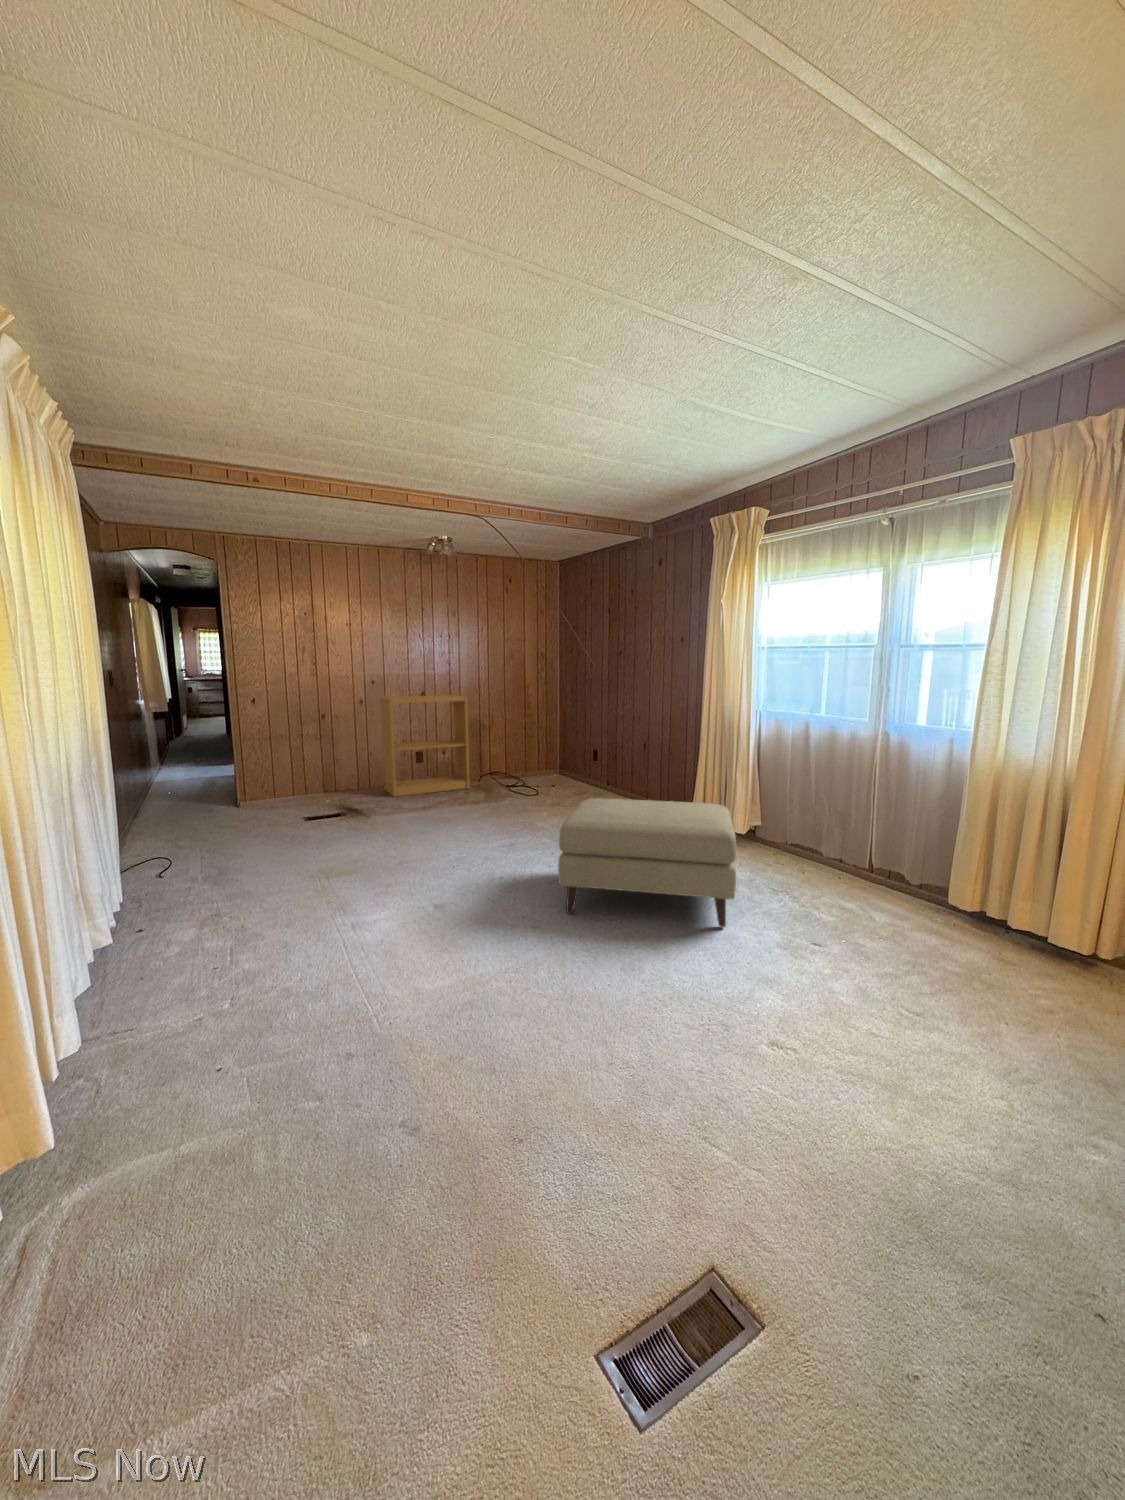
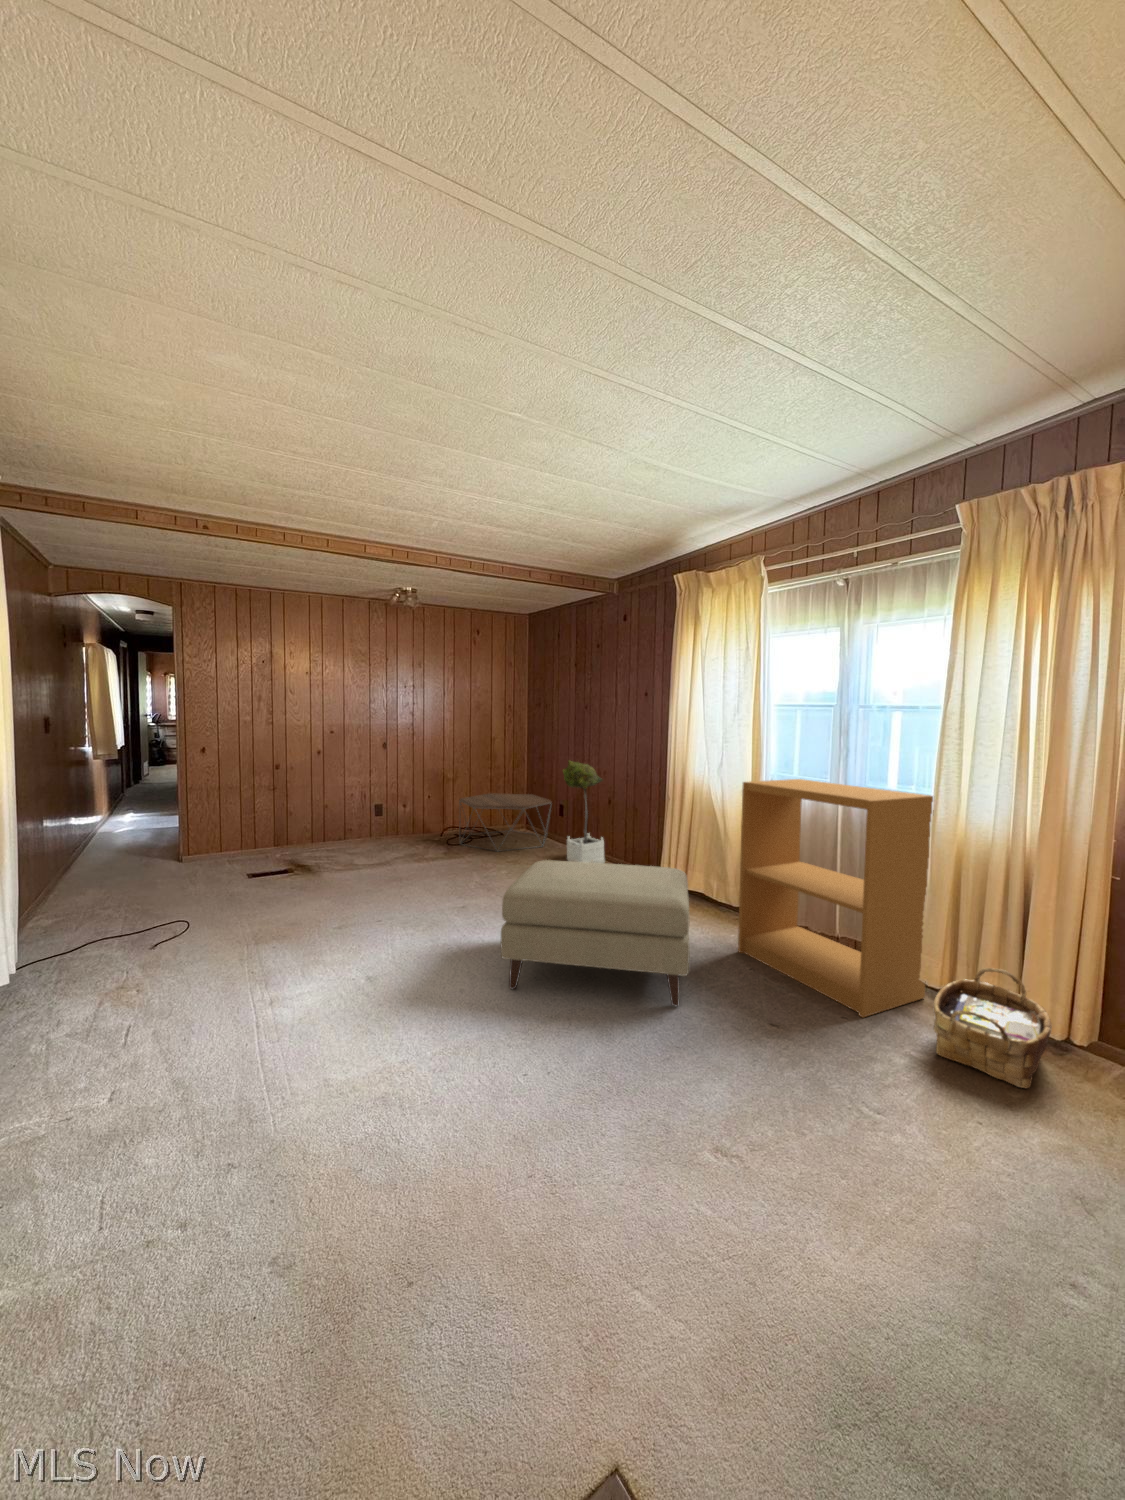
bookshelf: present [380,695,470,797] -> present [738,779,933,1017]
potted tree: none [598,706,639,808] -> present [563,761,605,863]
coffee table: none [496,741,585,796] -> present [459,793,552,851]
woven basket: none [966,890,1079,994] -> present [933,968,1052,1088]

